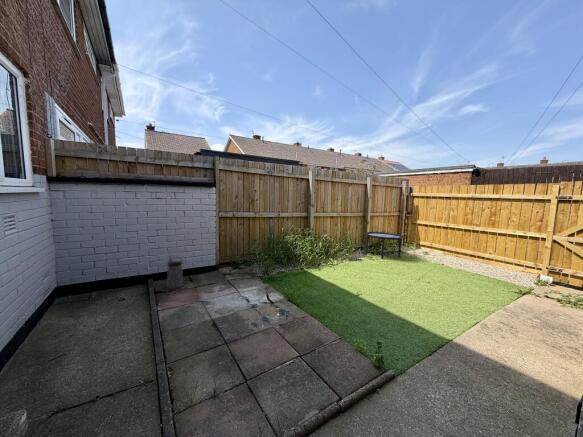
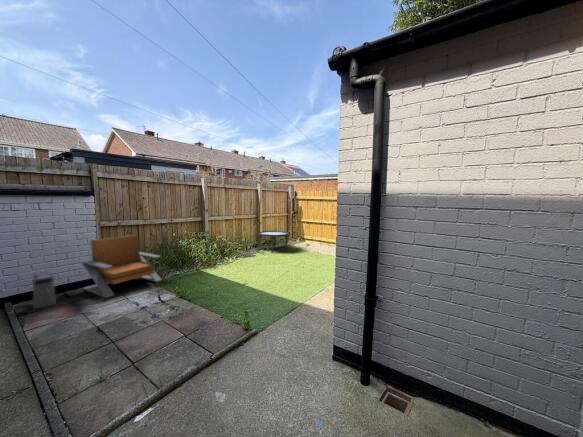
lounge chair: none [203,227,270,287] -> present [81,235,162,298]

